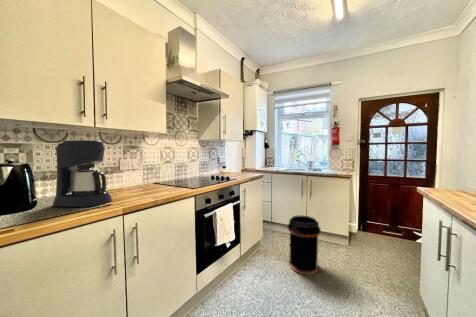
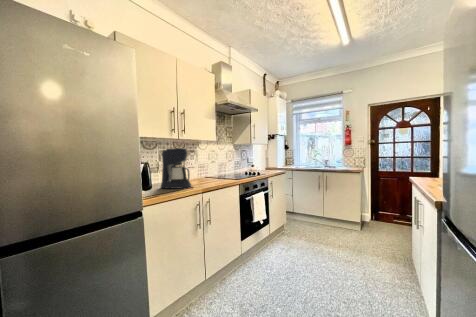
trash can: present [288,216,320,274] -> none [307,203,334,248]

